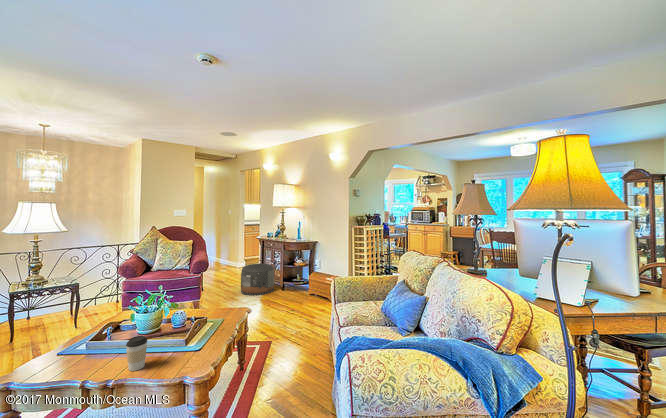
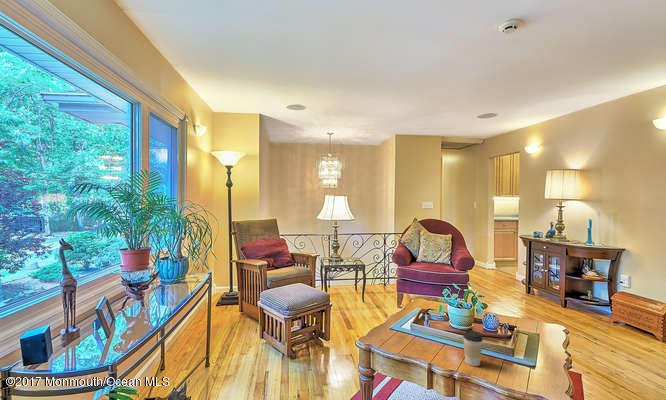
pouf: present [241,264,274,296] -> none [503,268,550,309]

